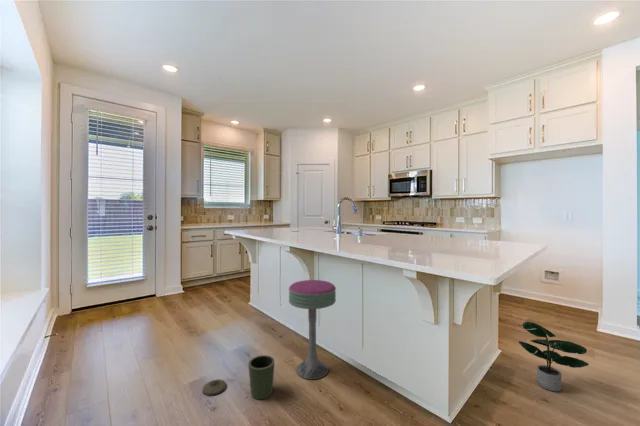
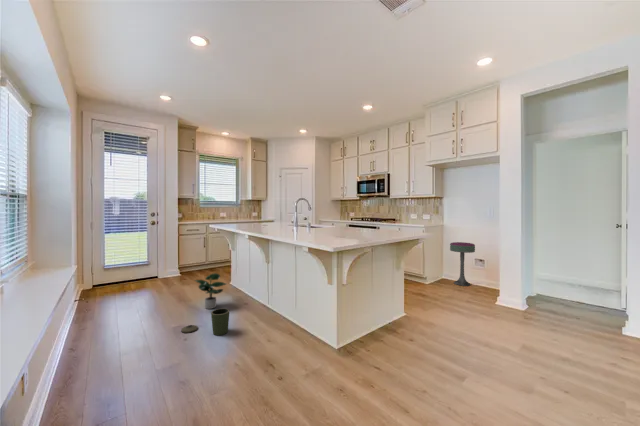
bar stool: present [289,280,336,379] -> present [450,242,475,286]
potted plant: present [519,322,589,391] -> present [196,273,226,309]

